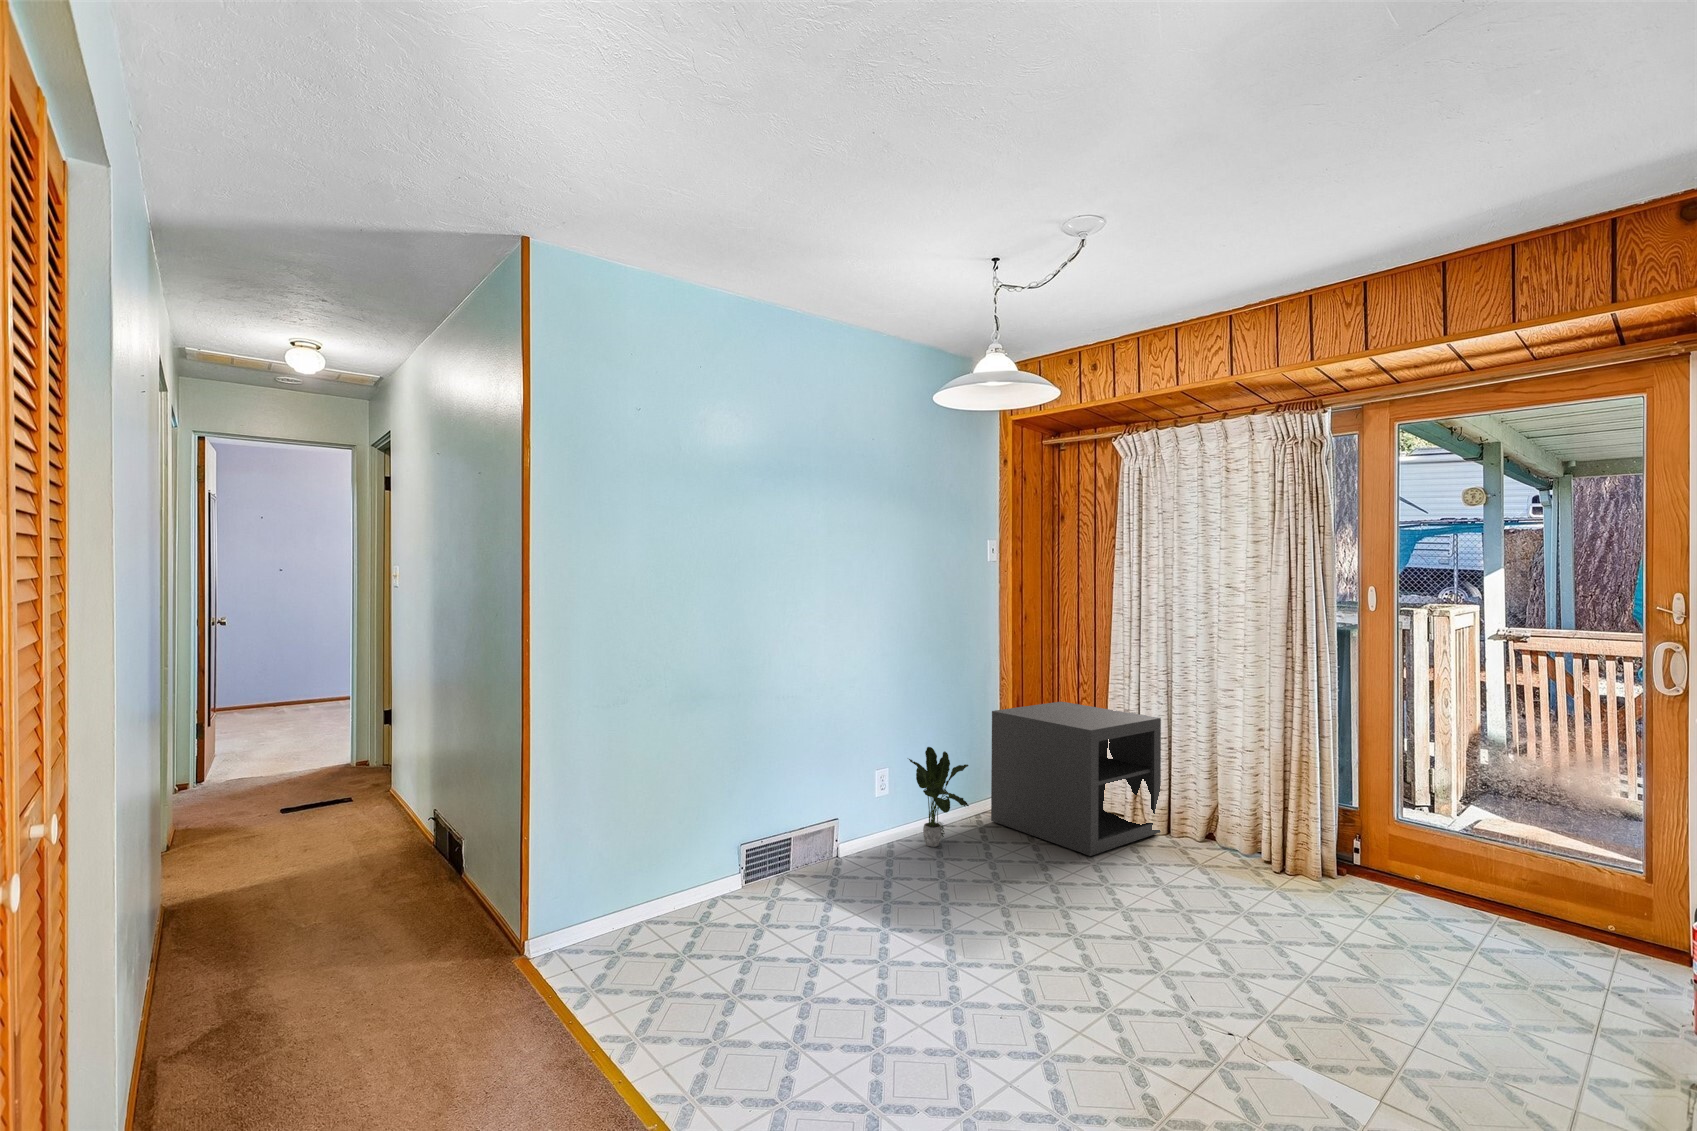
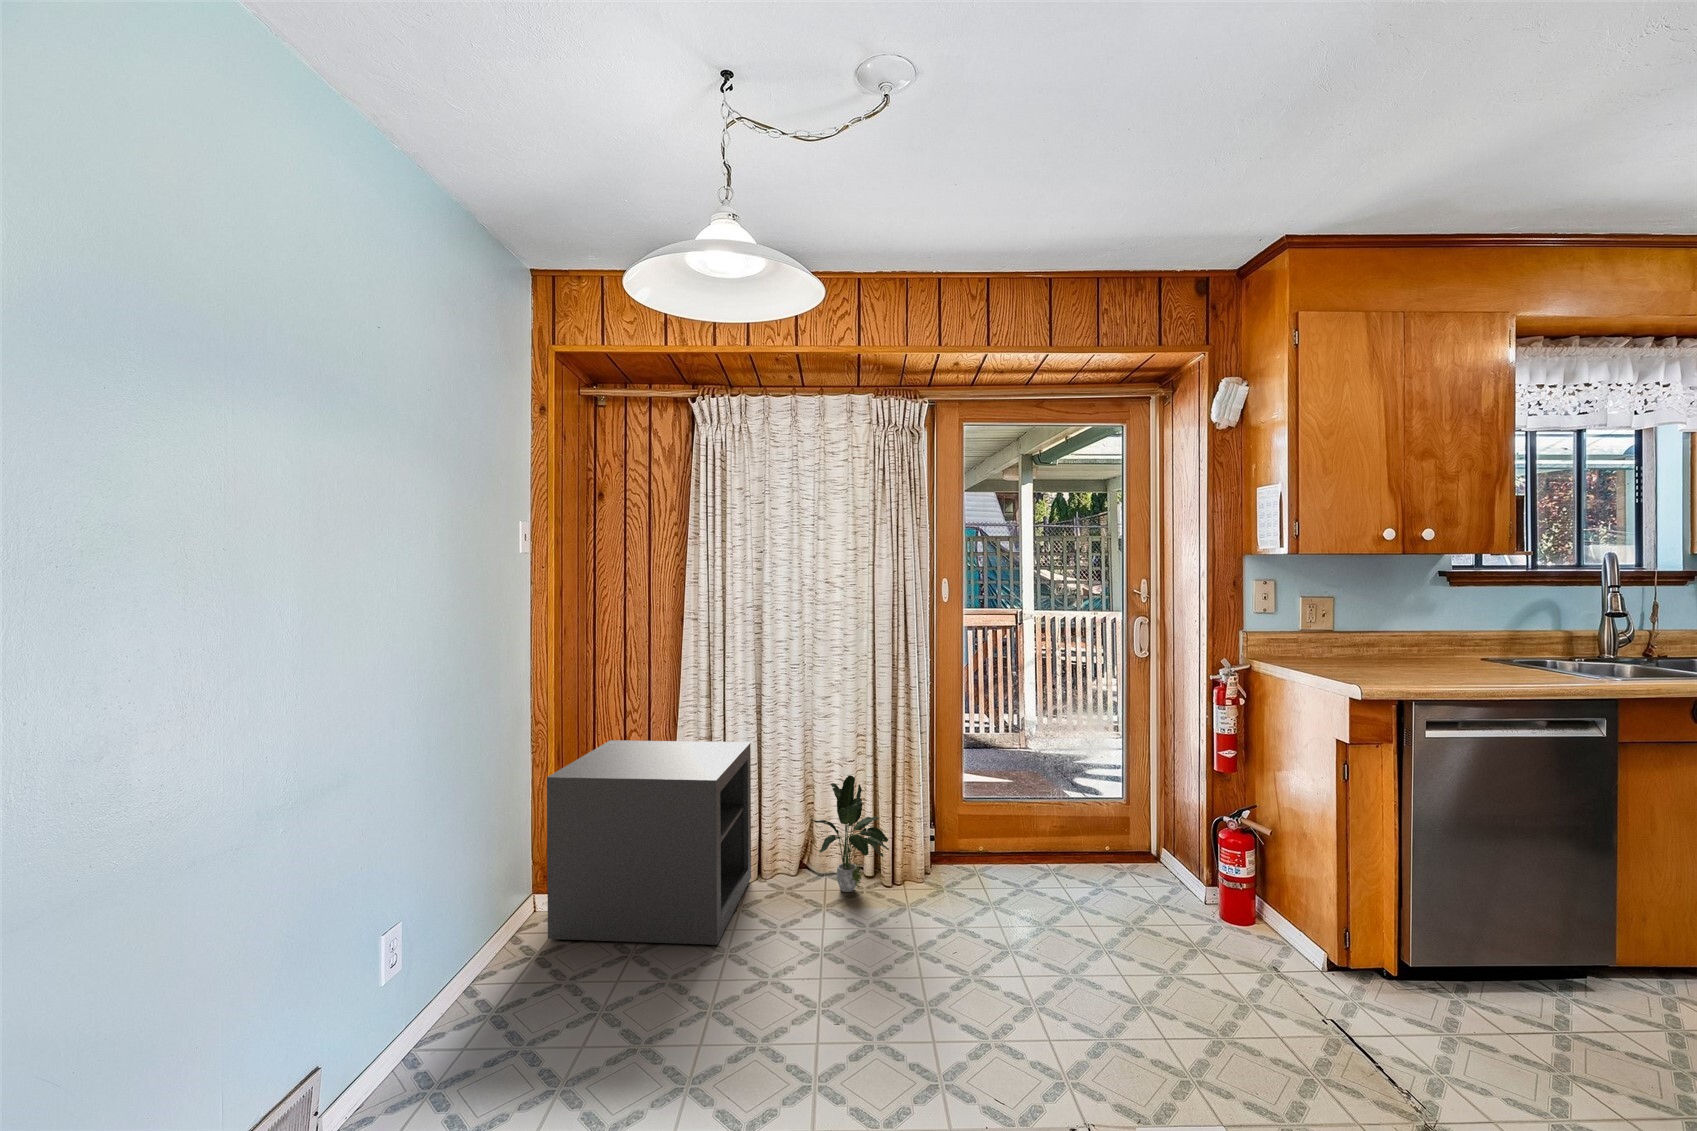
potted plant: present [909,747,969,847] -> present [811,775,889,892]

